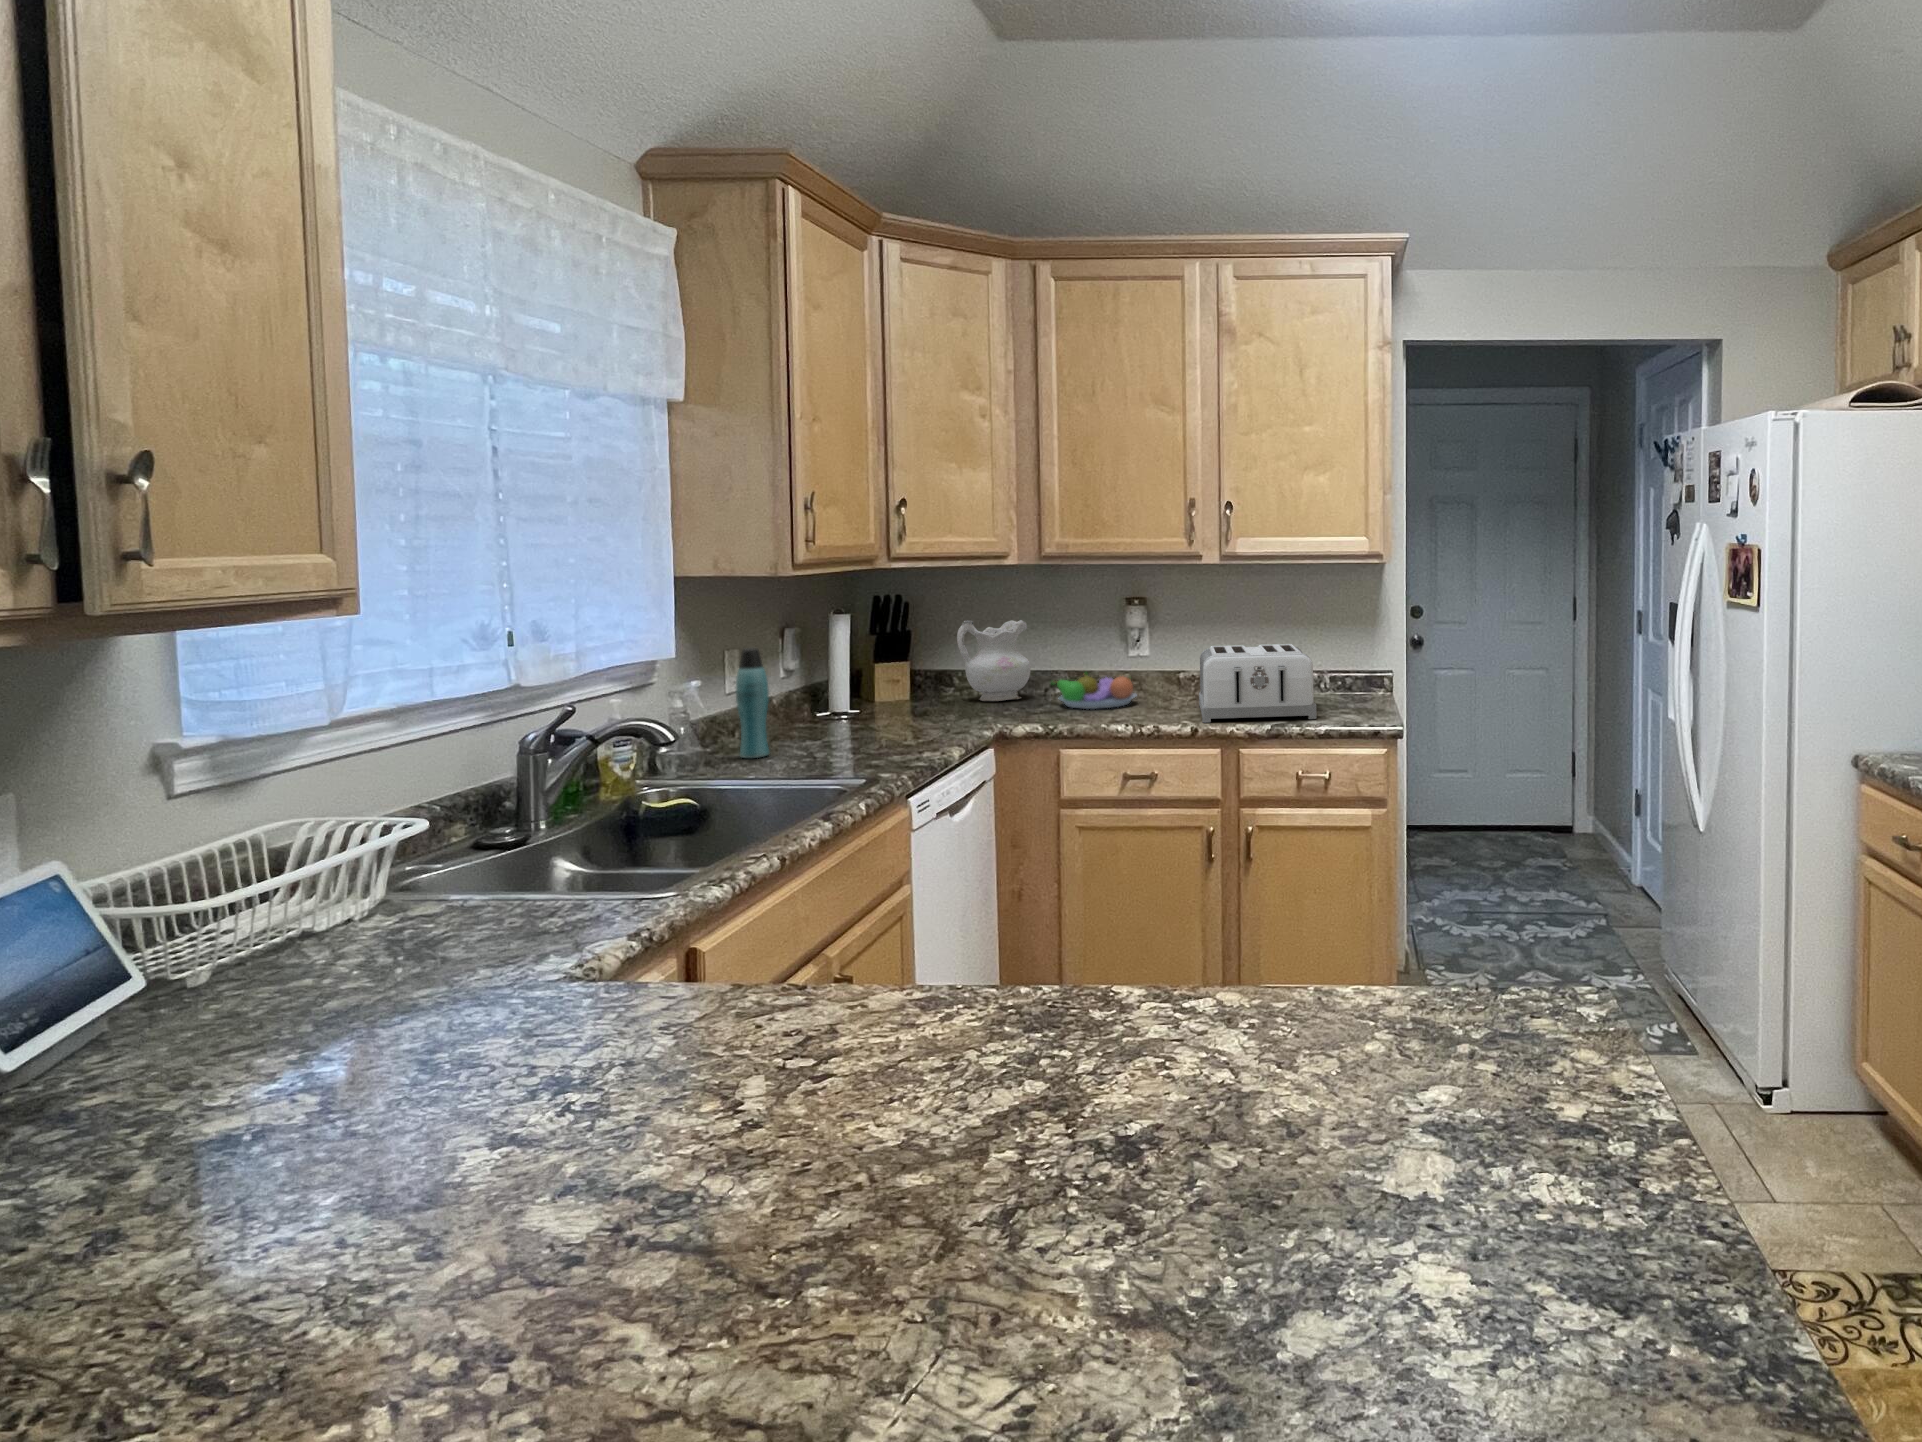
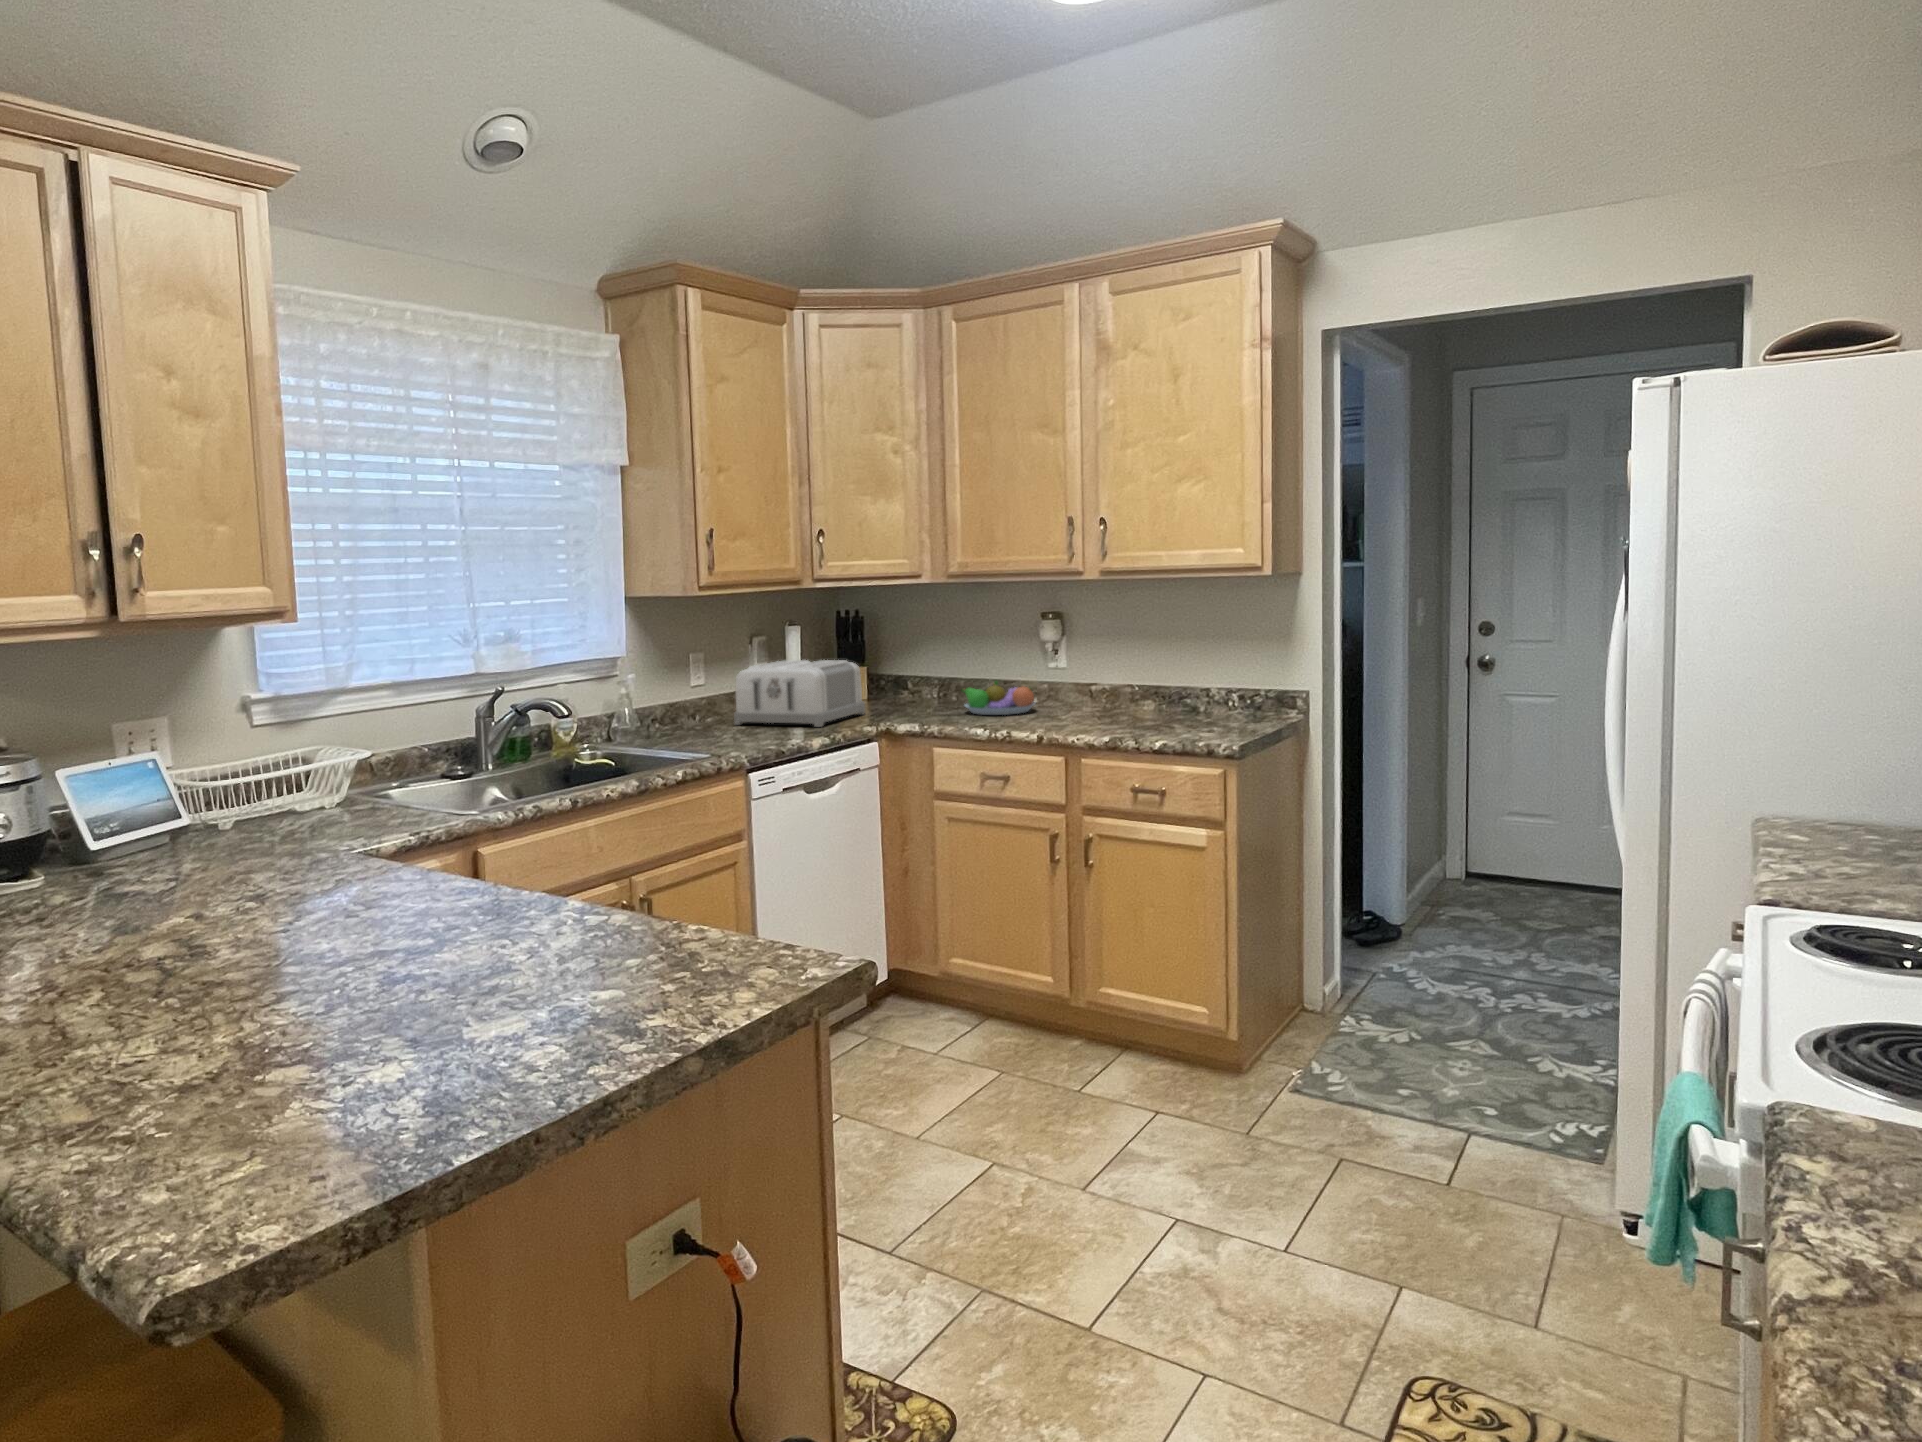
ceramic pitcher: present [957,620,1031,701] -> none [893,633,959,705]
toaster: present [1199,644,1317,723] -> present [734,660,865,727]
bottle: present [736,648,769,758] -> none [668,652,693,737]

